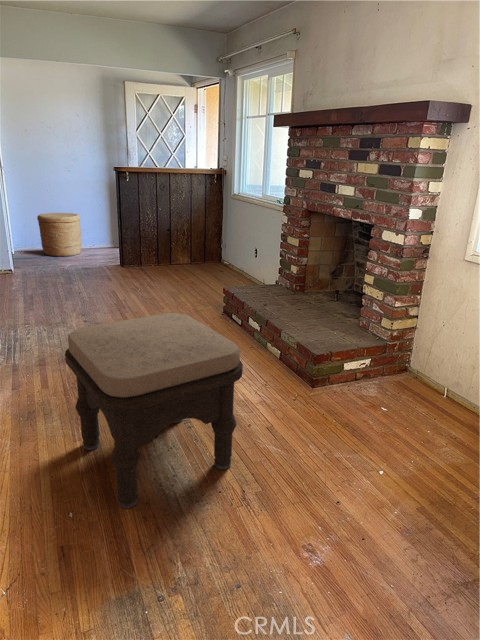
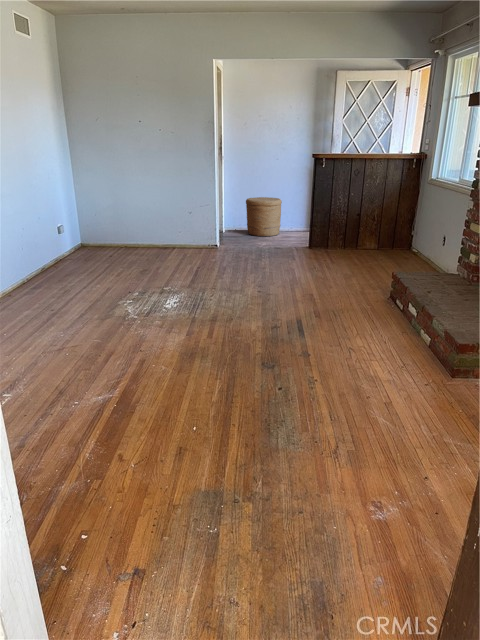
ottoman: present [65,313,243,508] -> none [212,282,353,435]

